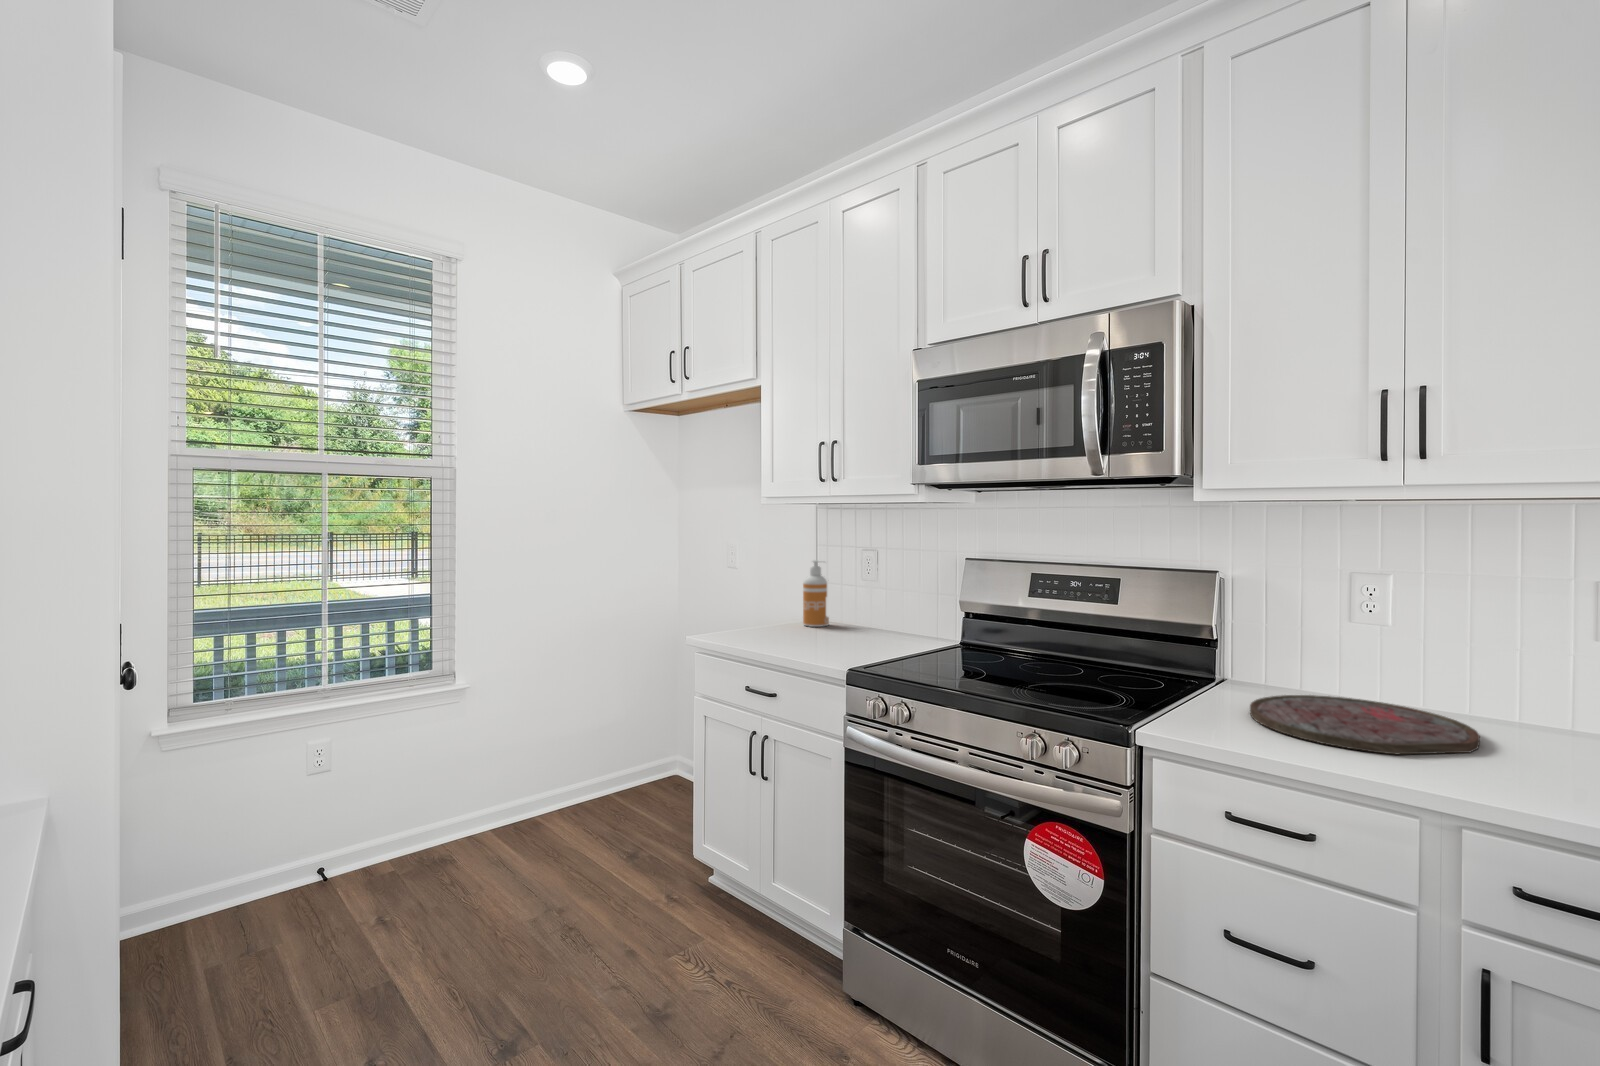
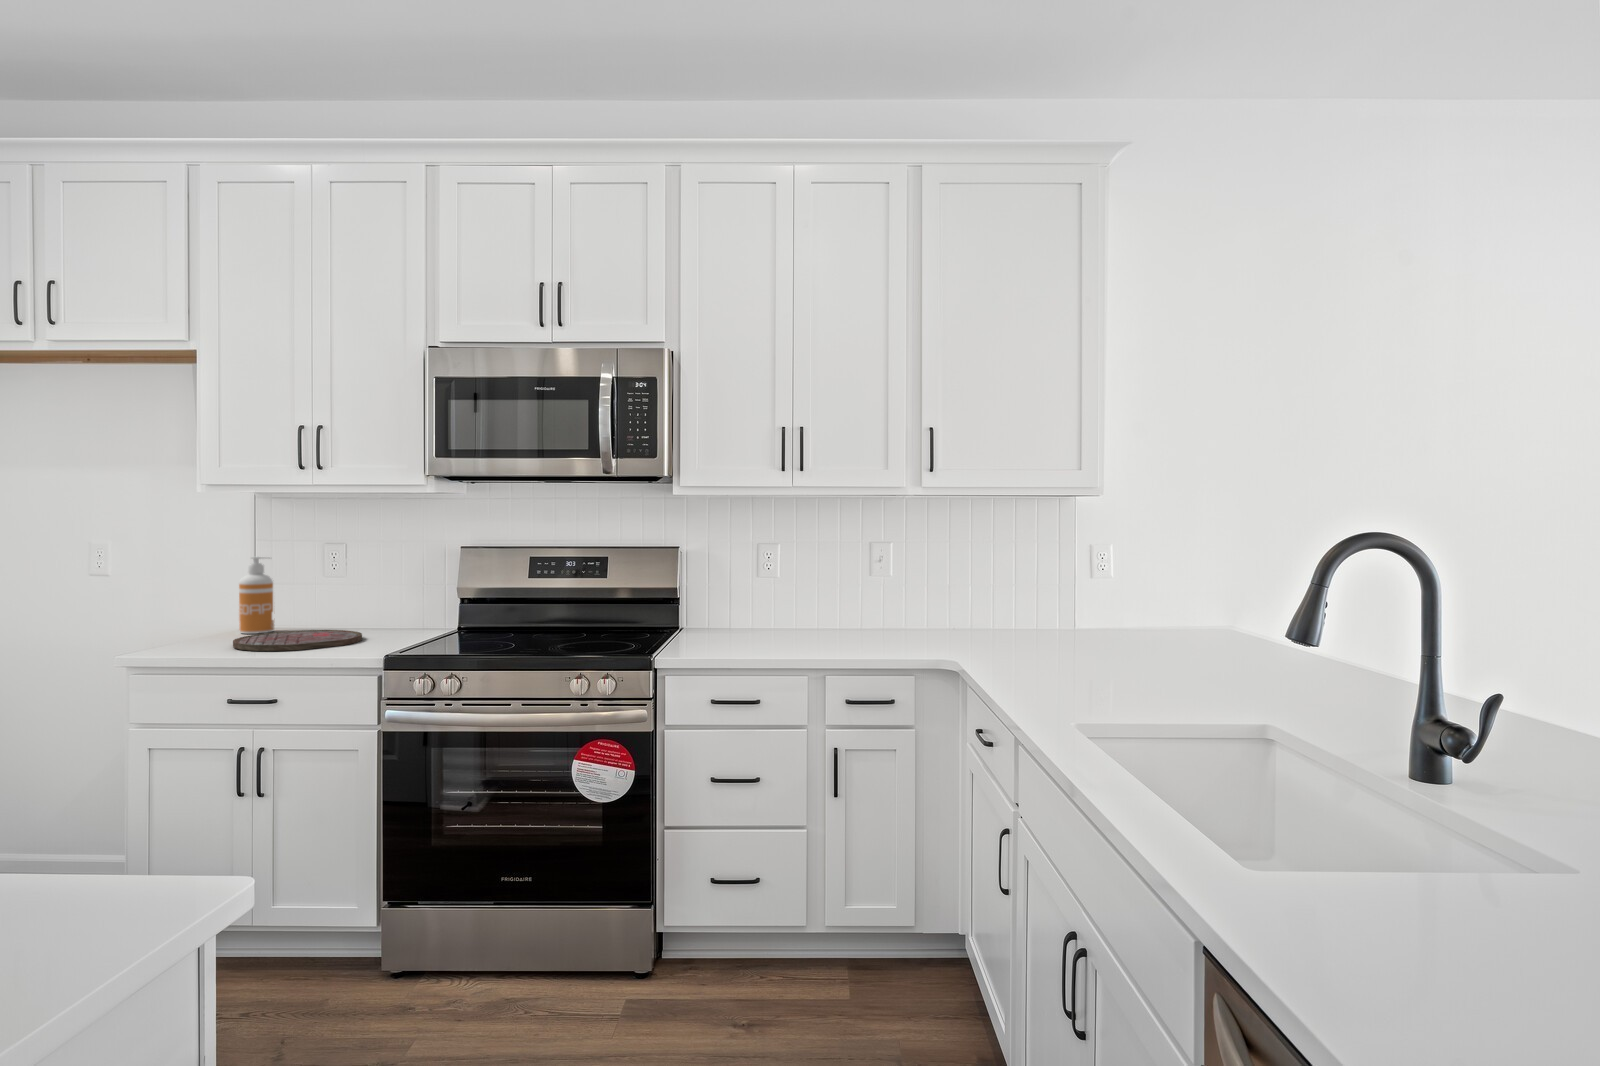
cutting board: present [1250,695,1480,754] -> present [233,630,362,651]

